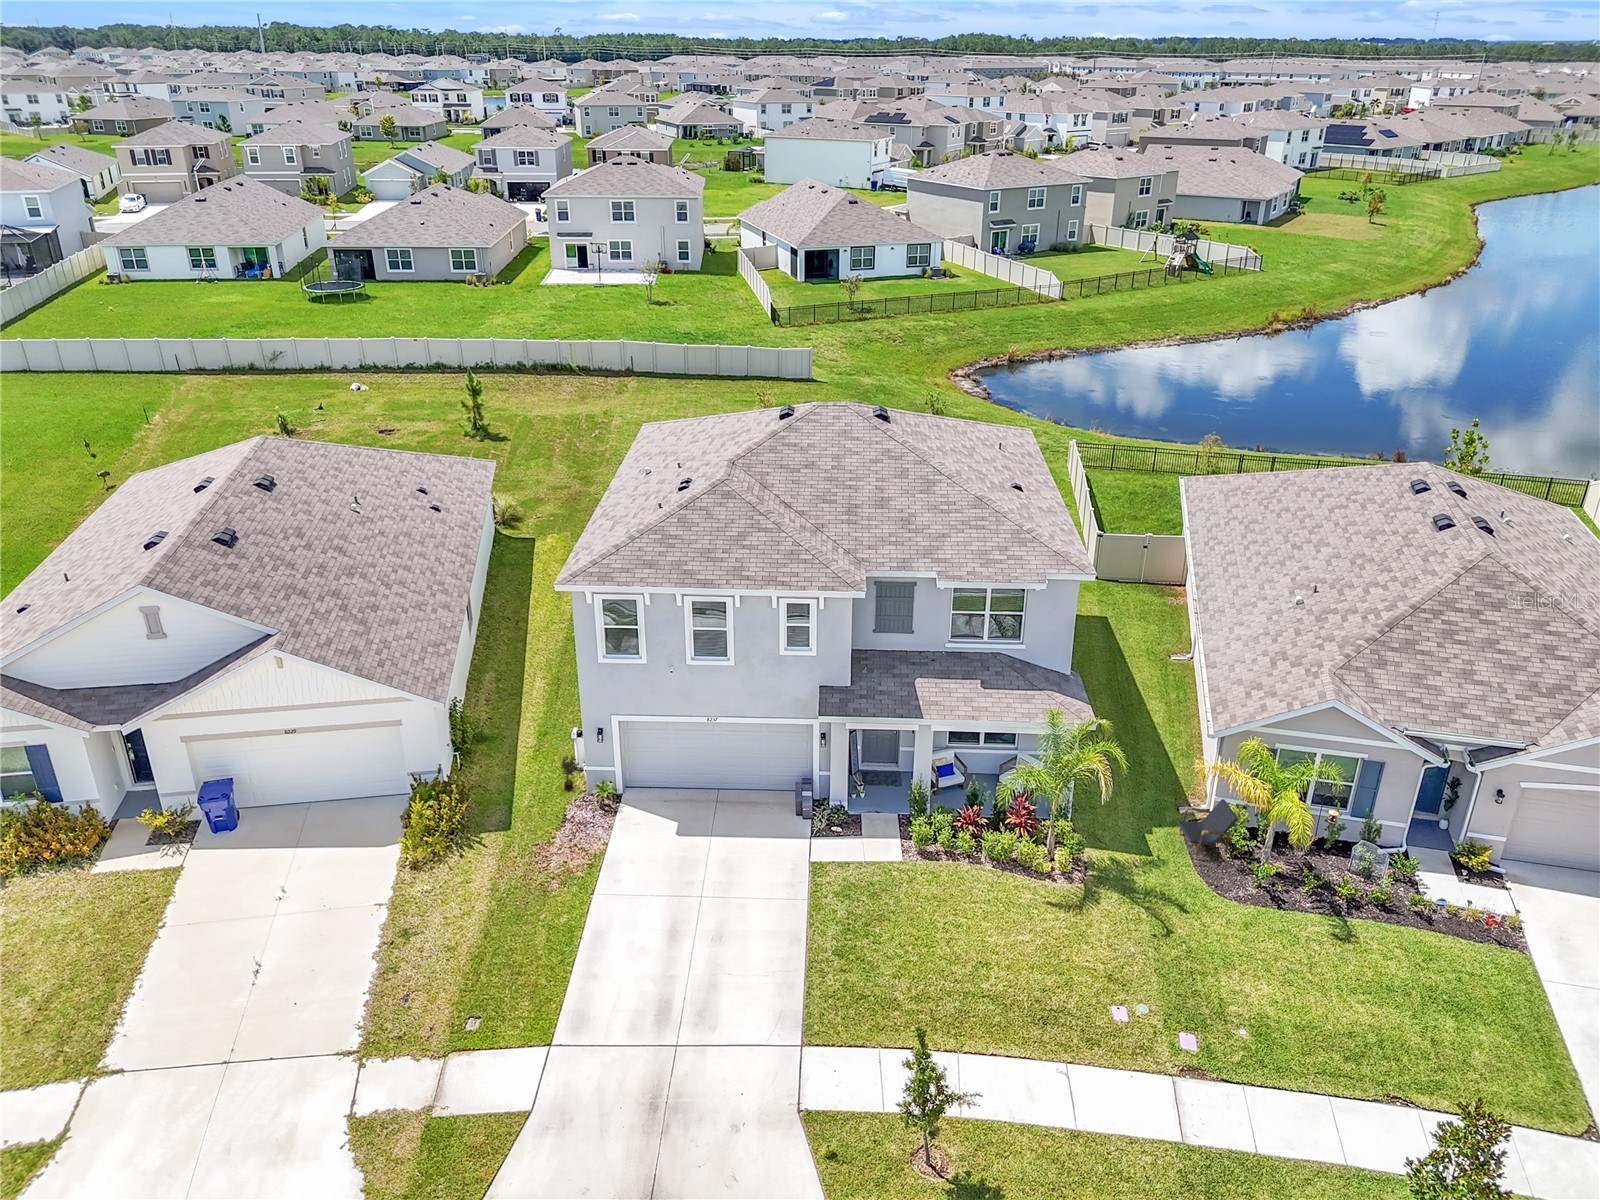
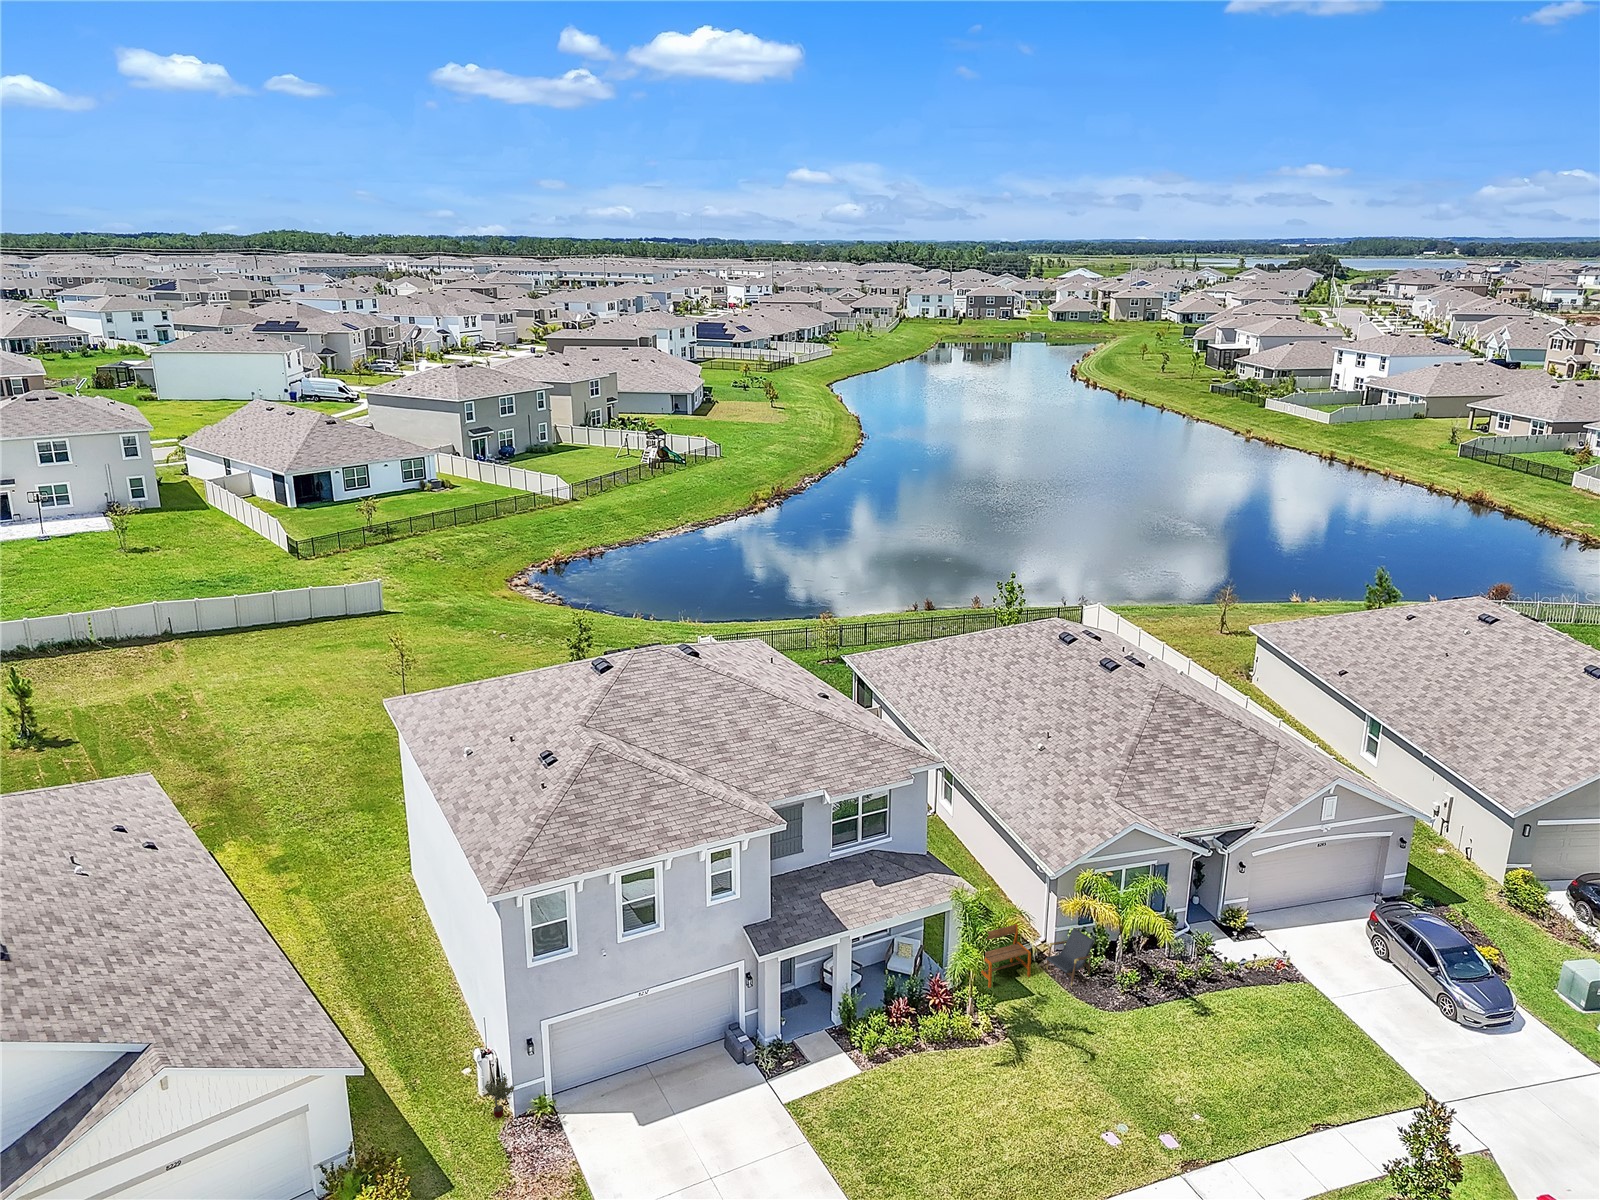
bench: none [1093,772,1157,836] -> present [981,924,1031,988]

